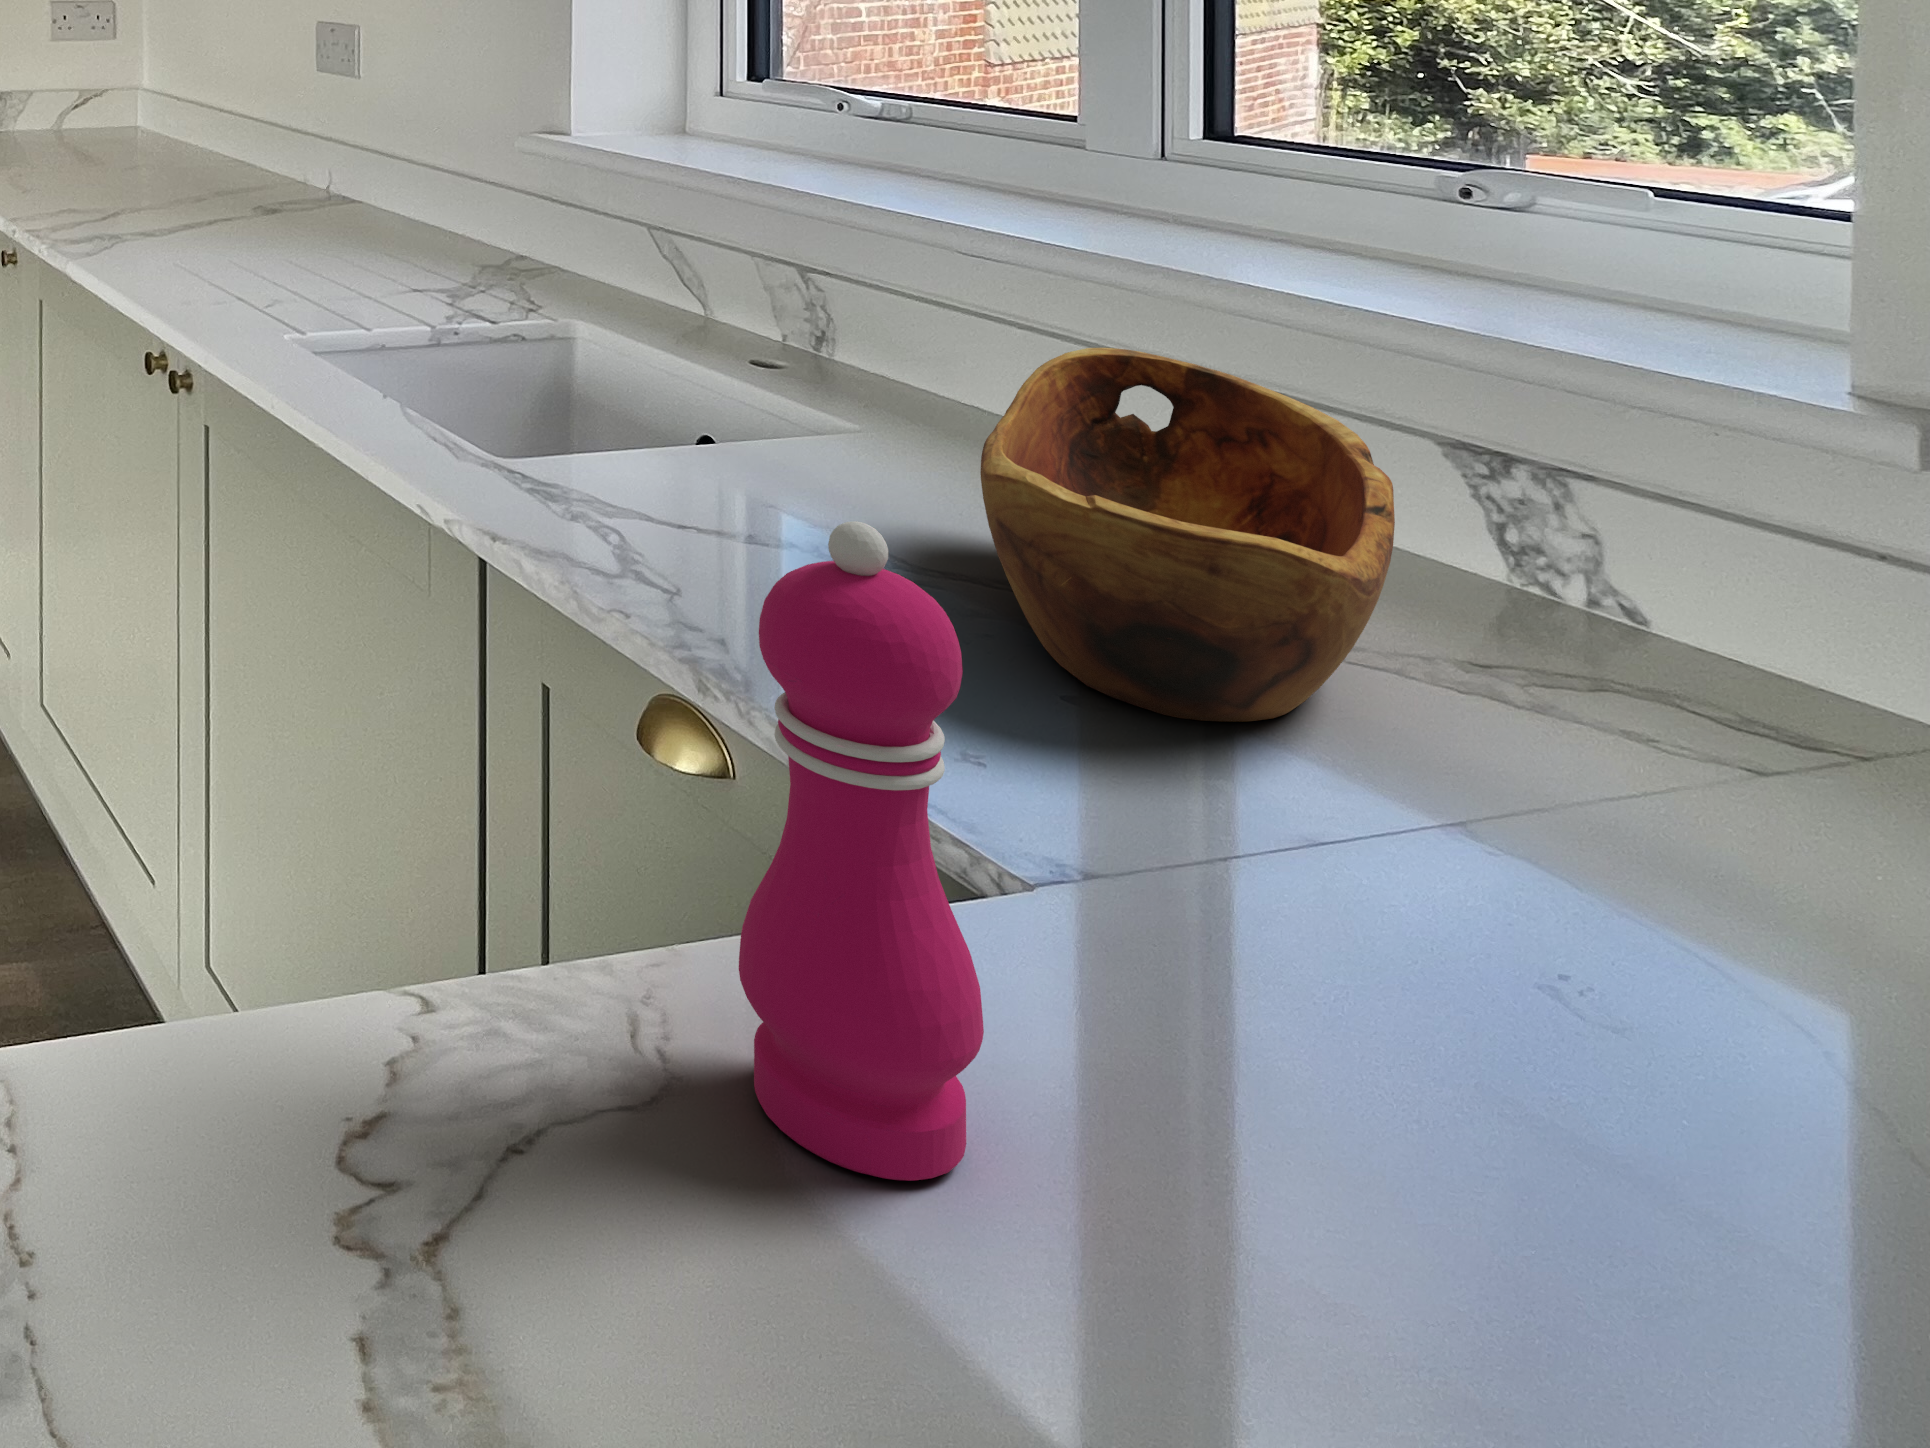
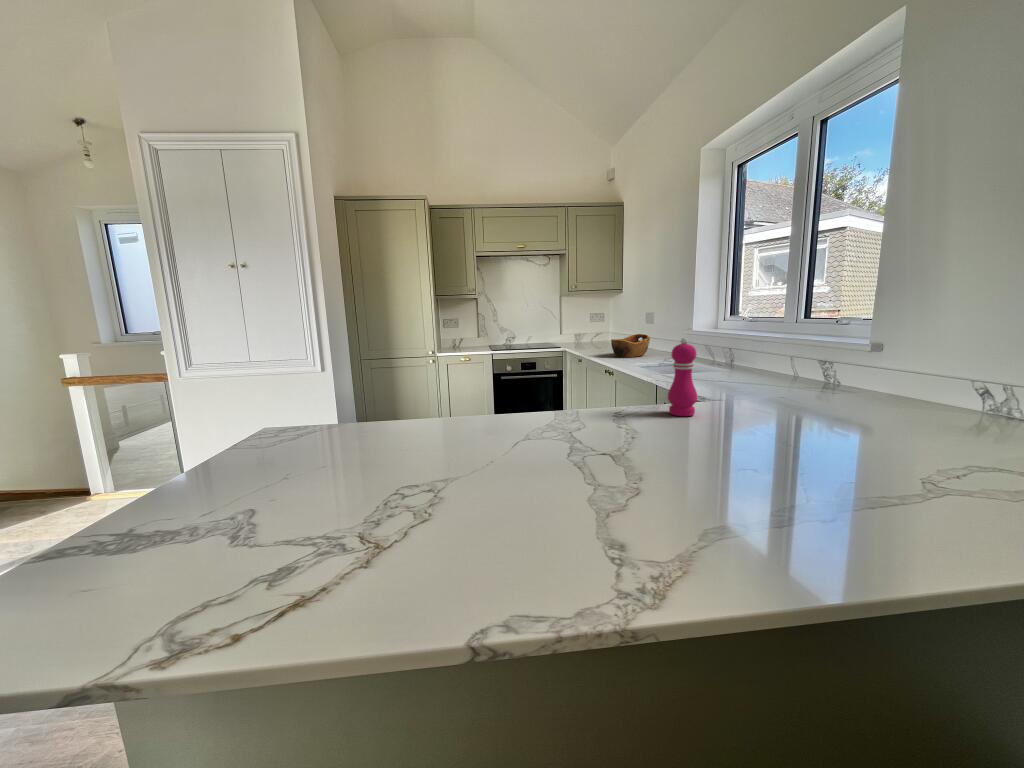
wooden bowl: present [980,348,1395,721] -> present [611,334,650,358]

